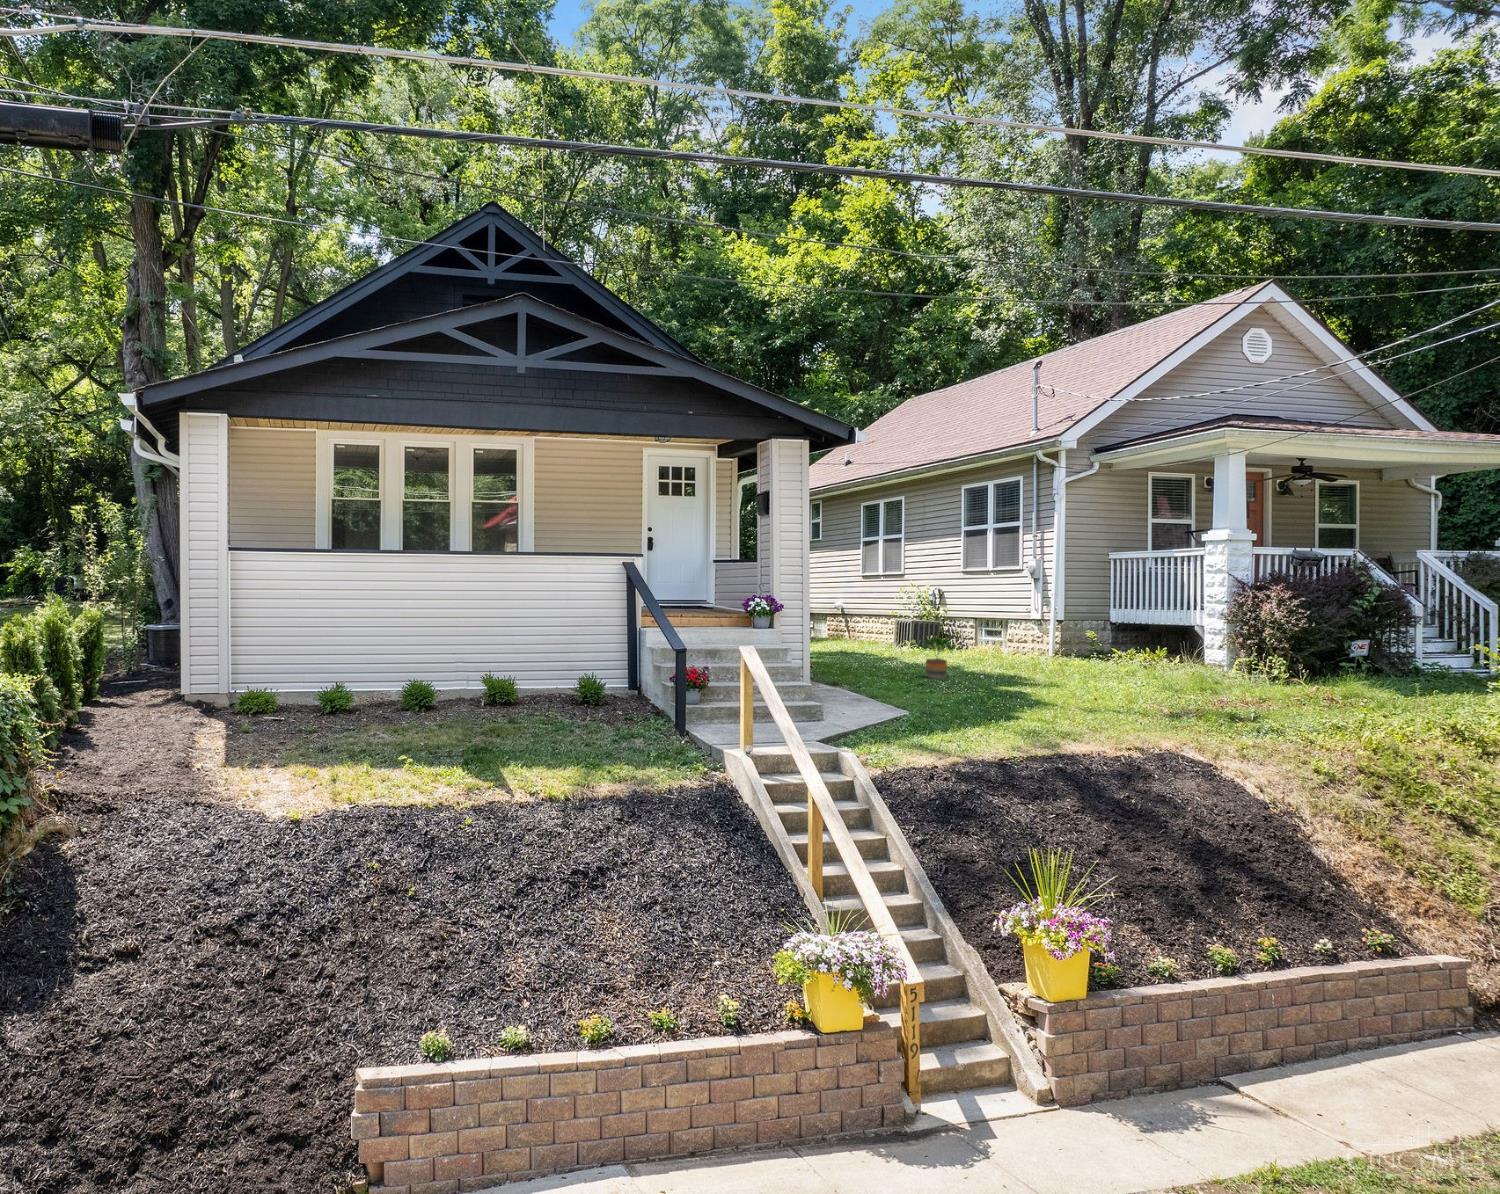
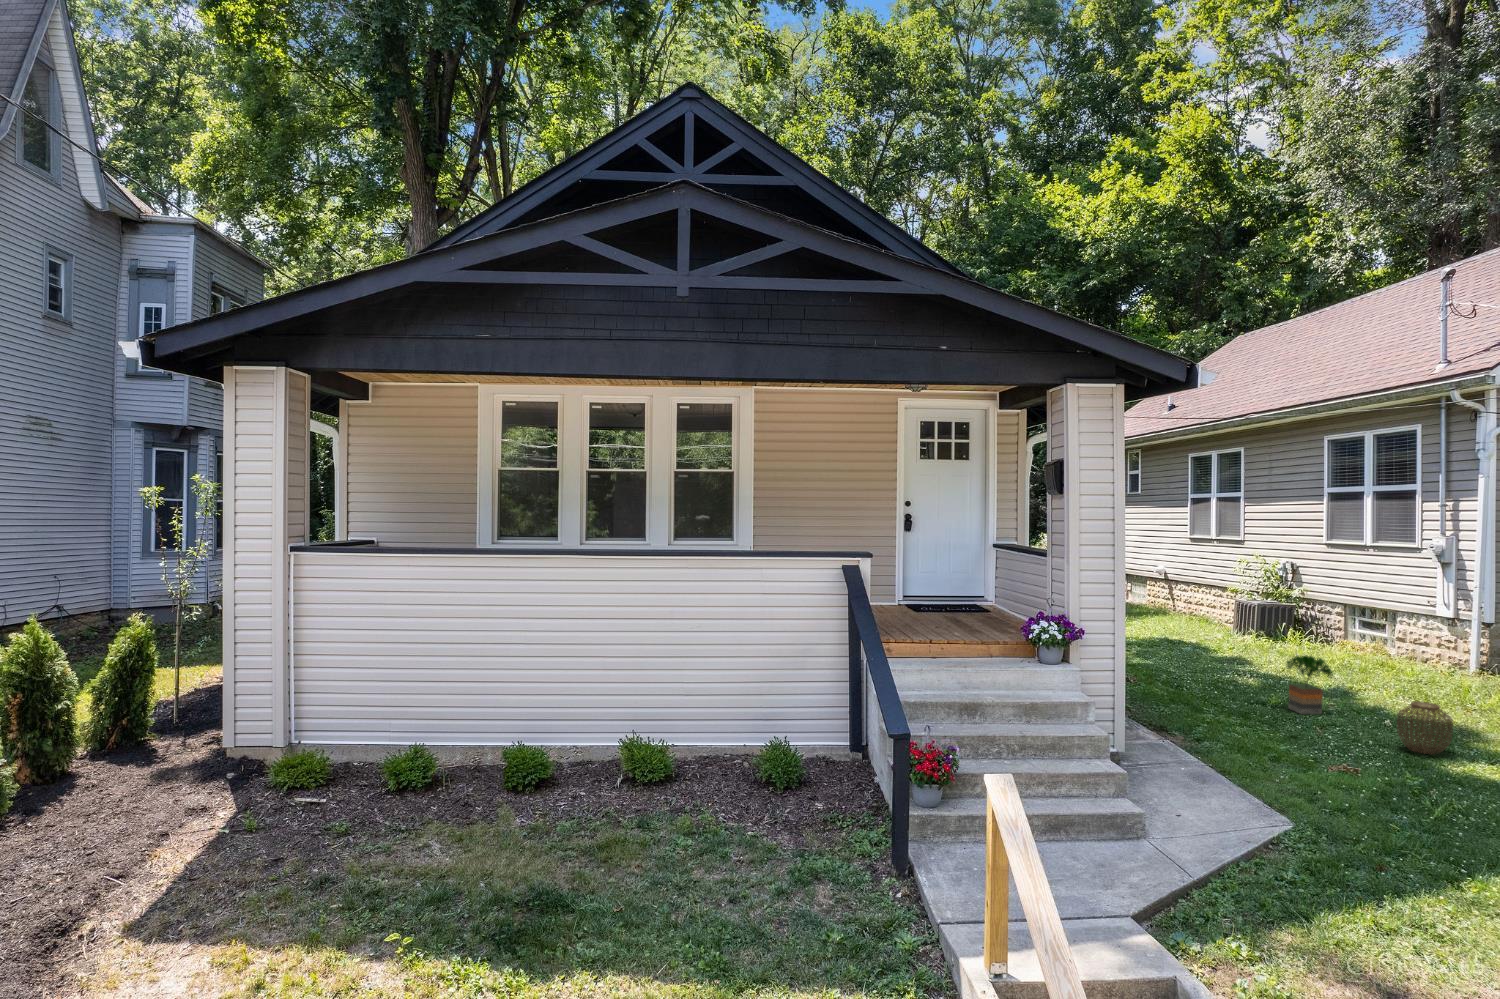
woven basket: none [986,657,1018,690] -> present [1397,701,1453,754]

